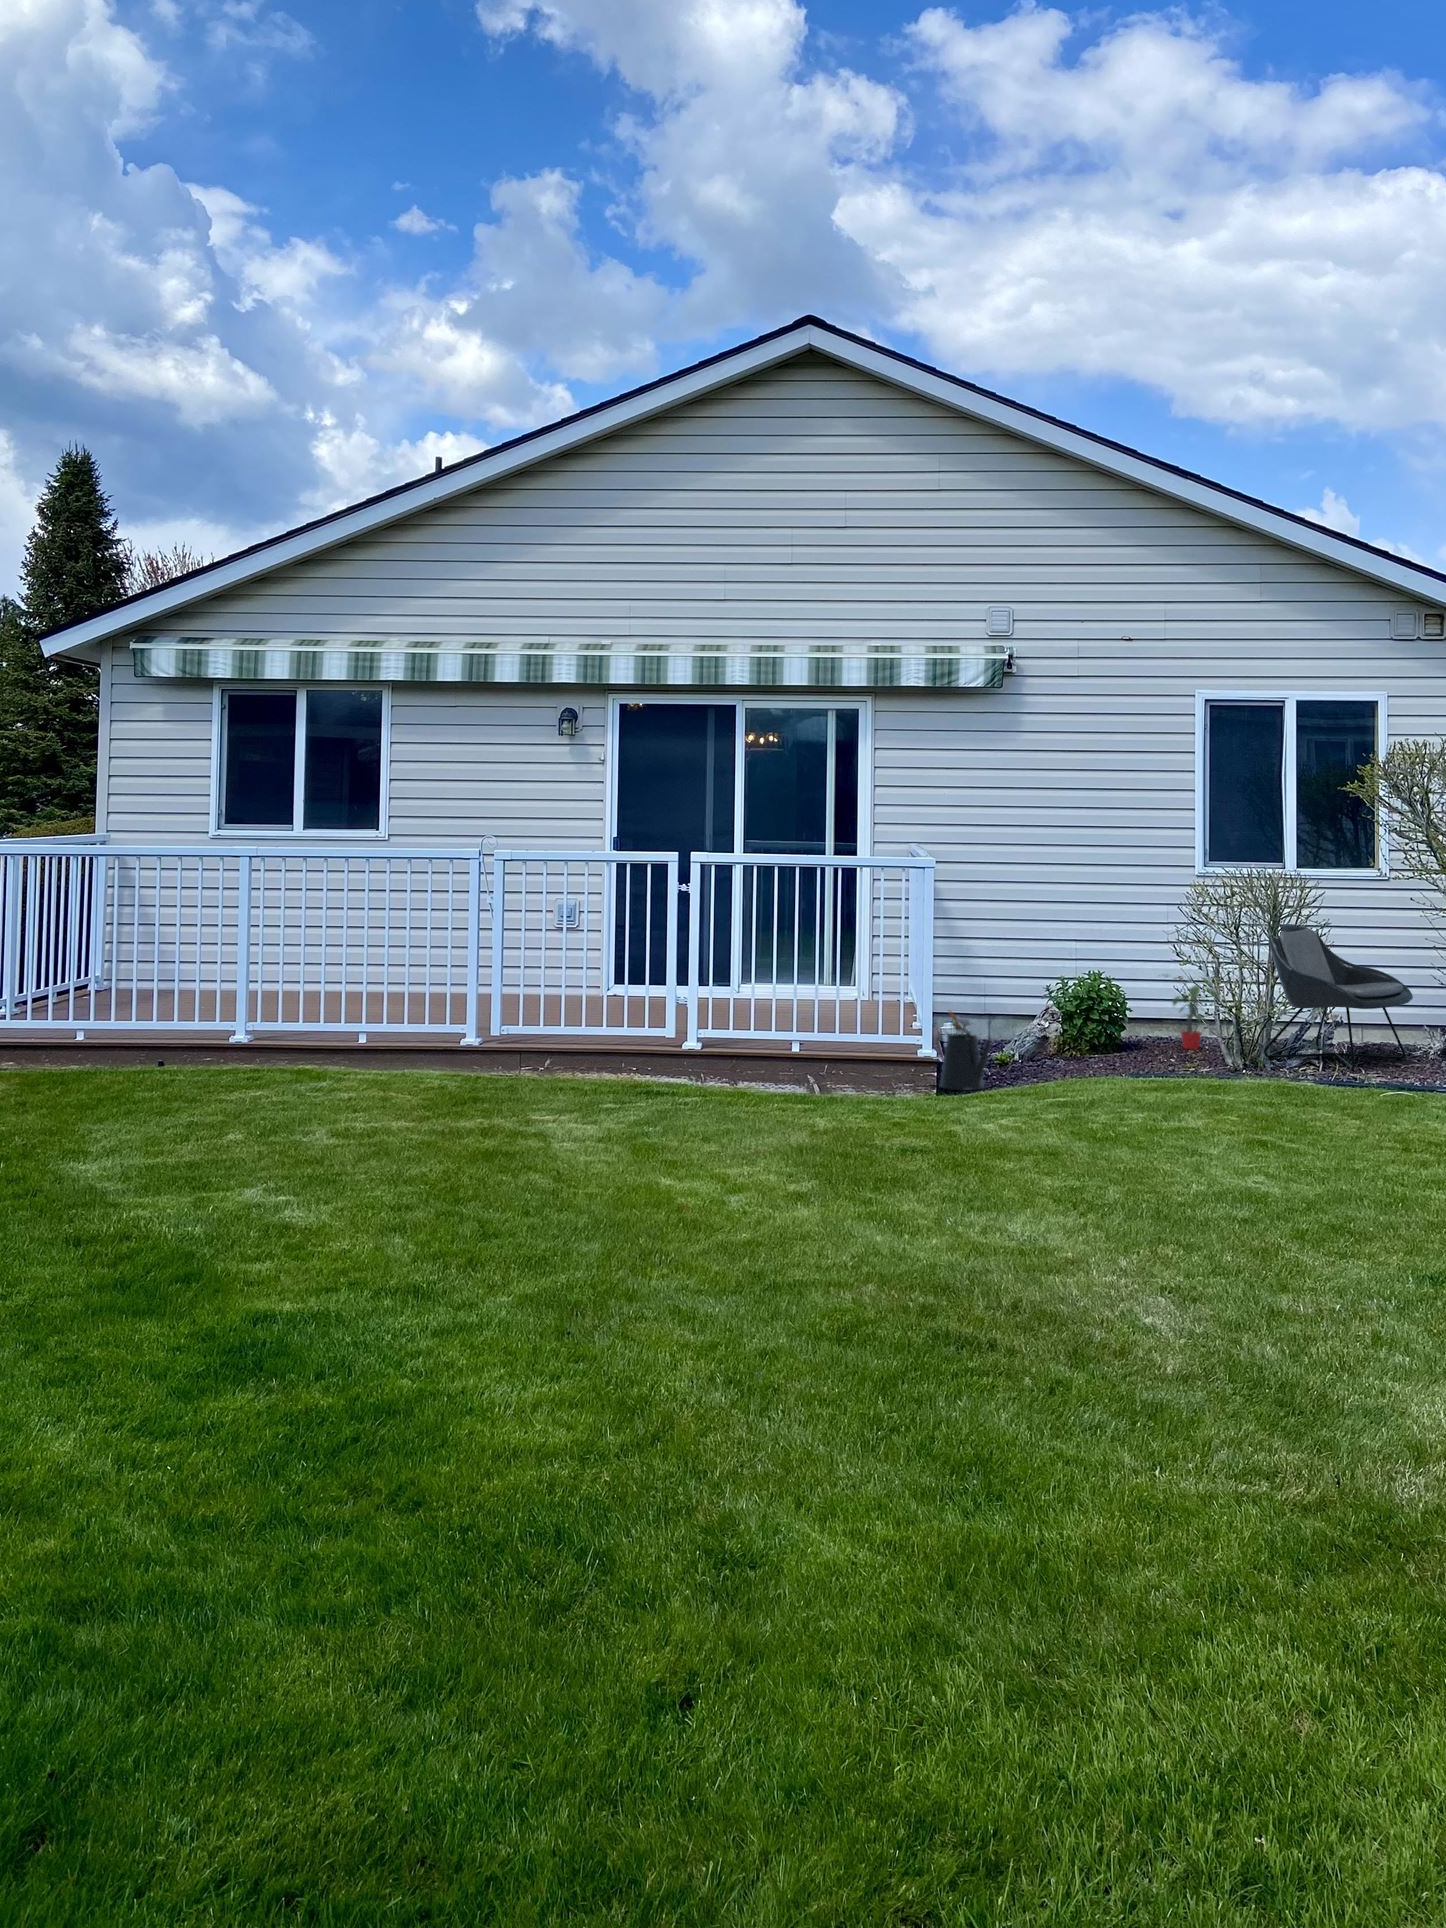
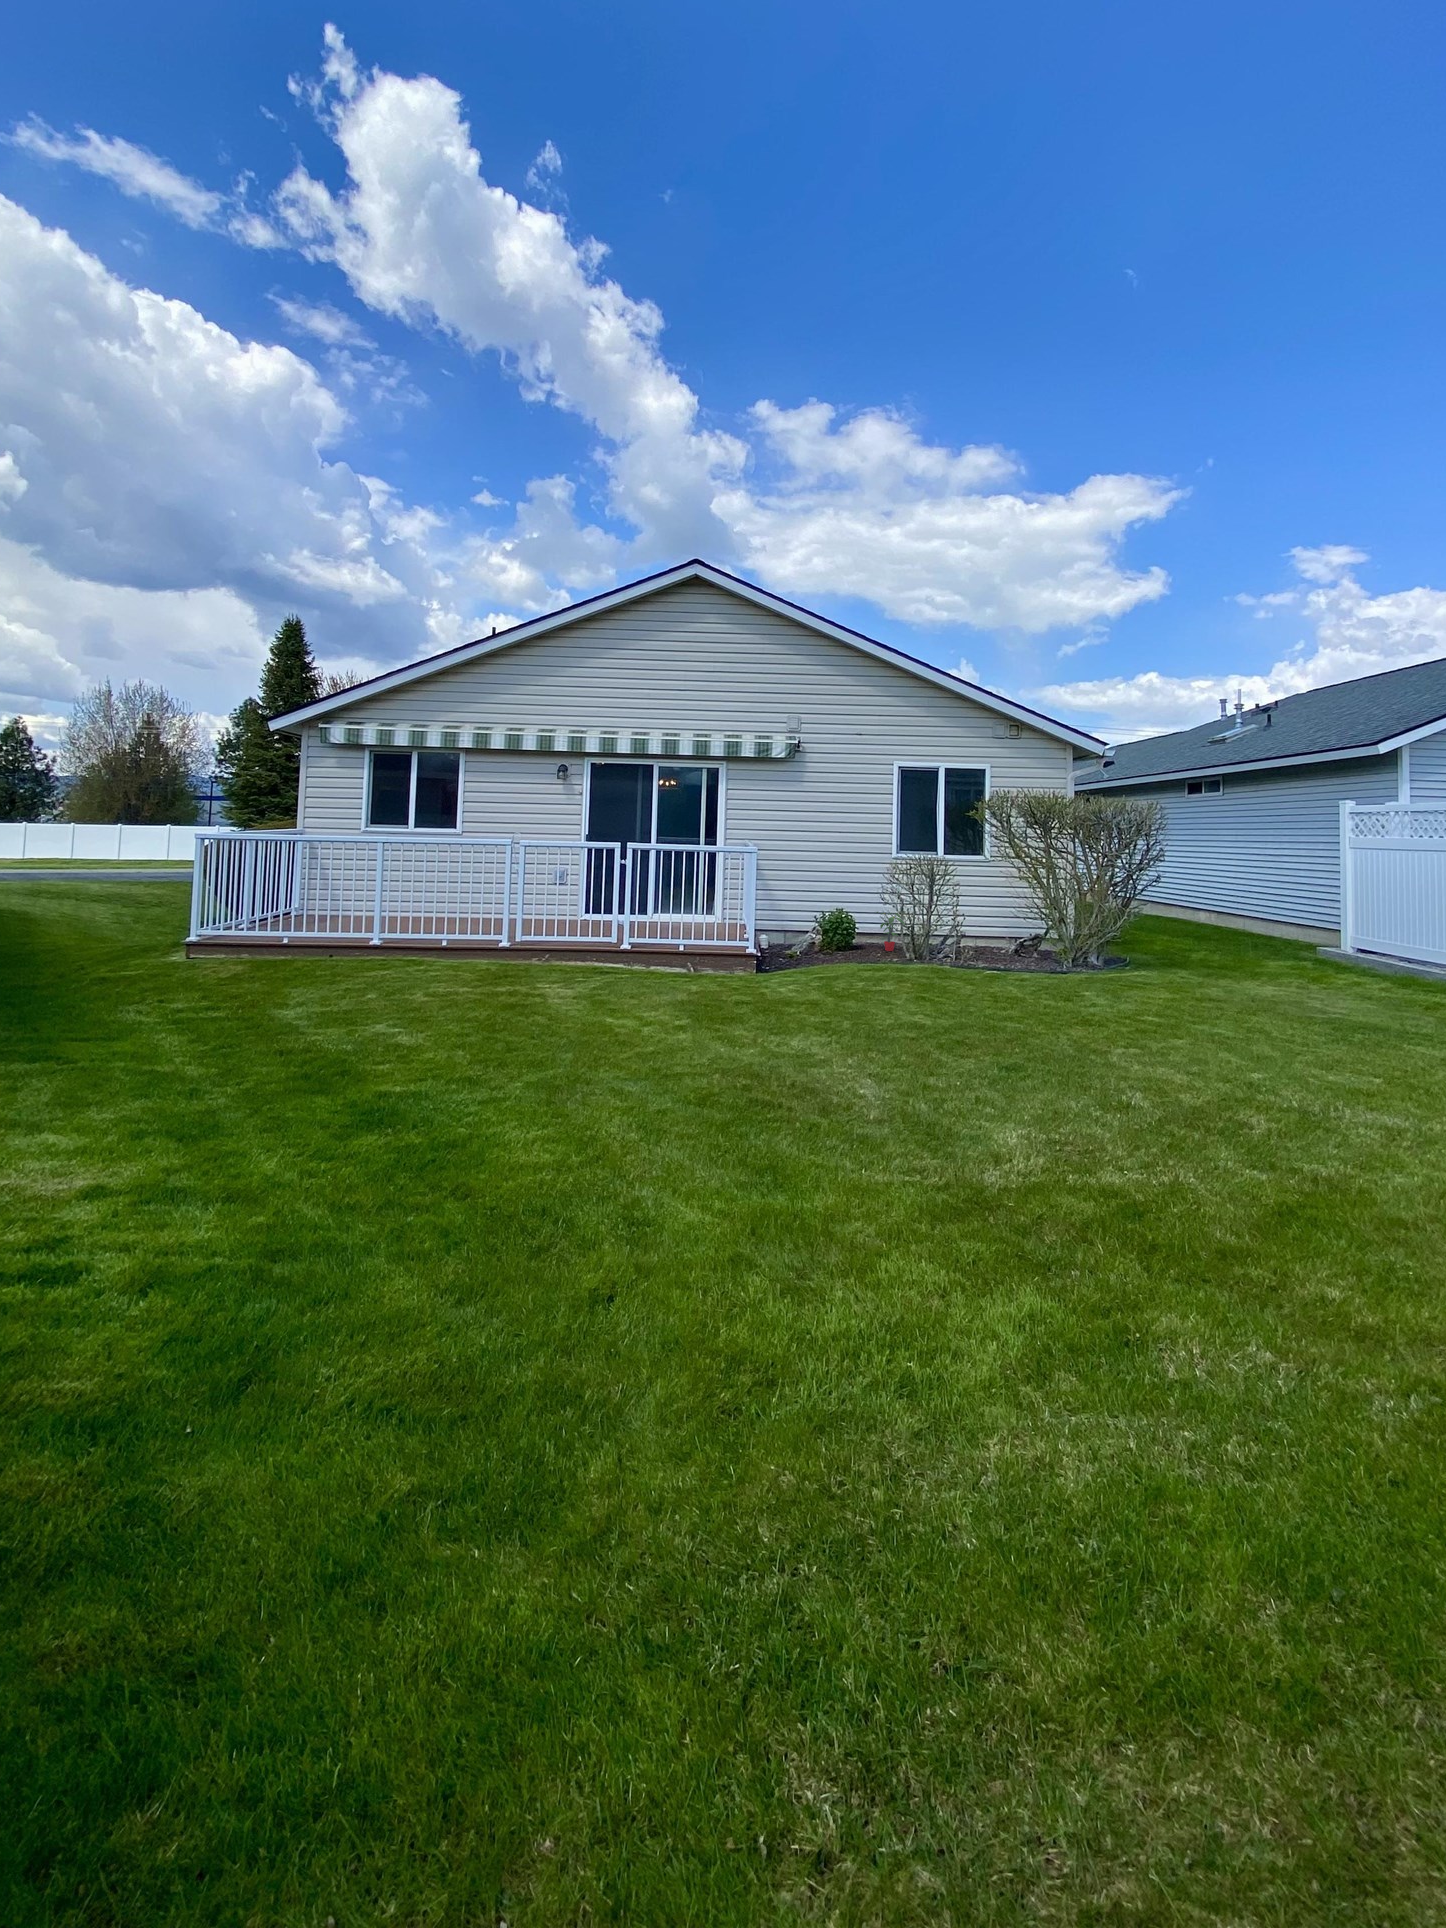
lounge chair: present [1264,924,1413,1071] -> none [926,885,1002,961]
watering can: present [936,1011,991,1090] -> none [755,925,784,969]

